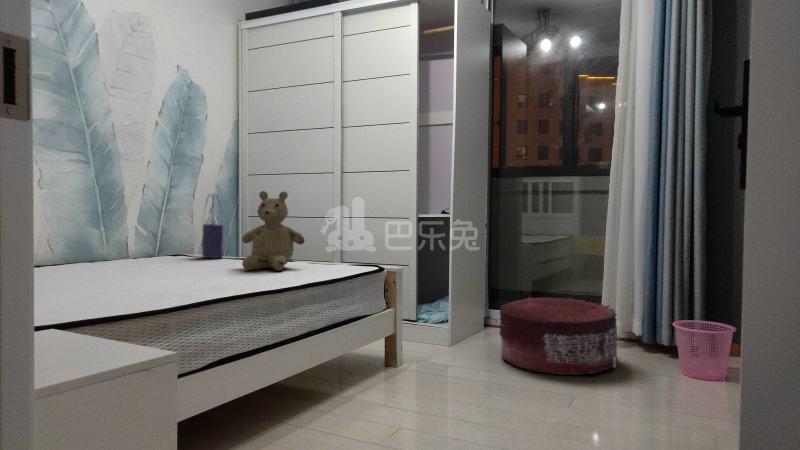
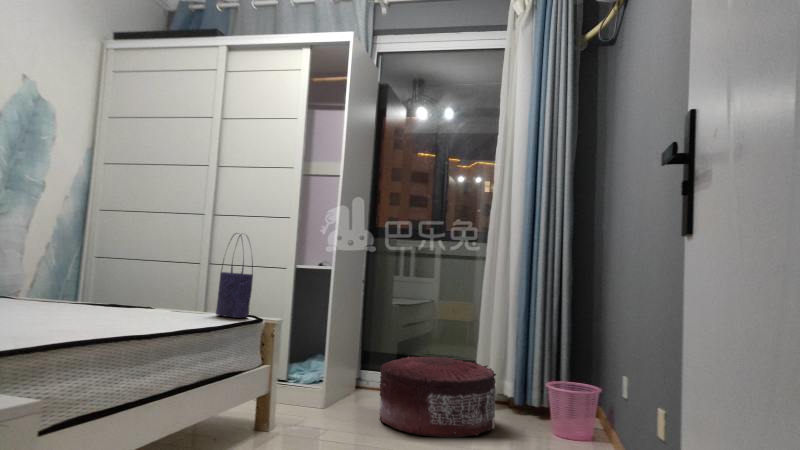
teddy bear: present [242,191,304,270] -> none [92,224,172,317]
tote bag: present [202,194,223,259] -> present [216,233,253,318]

